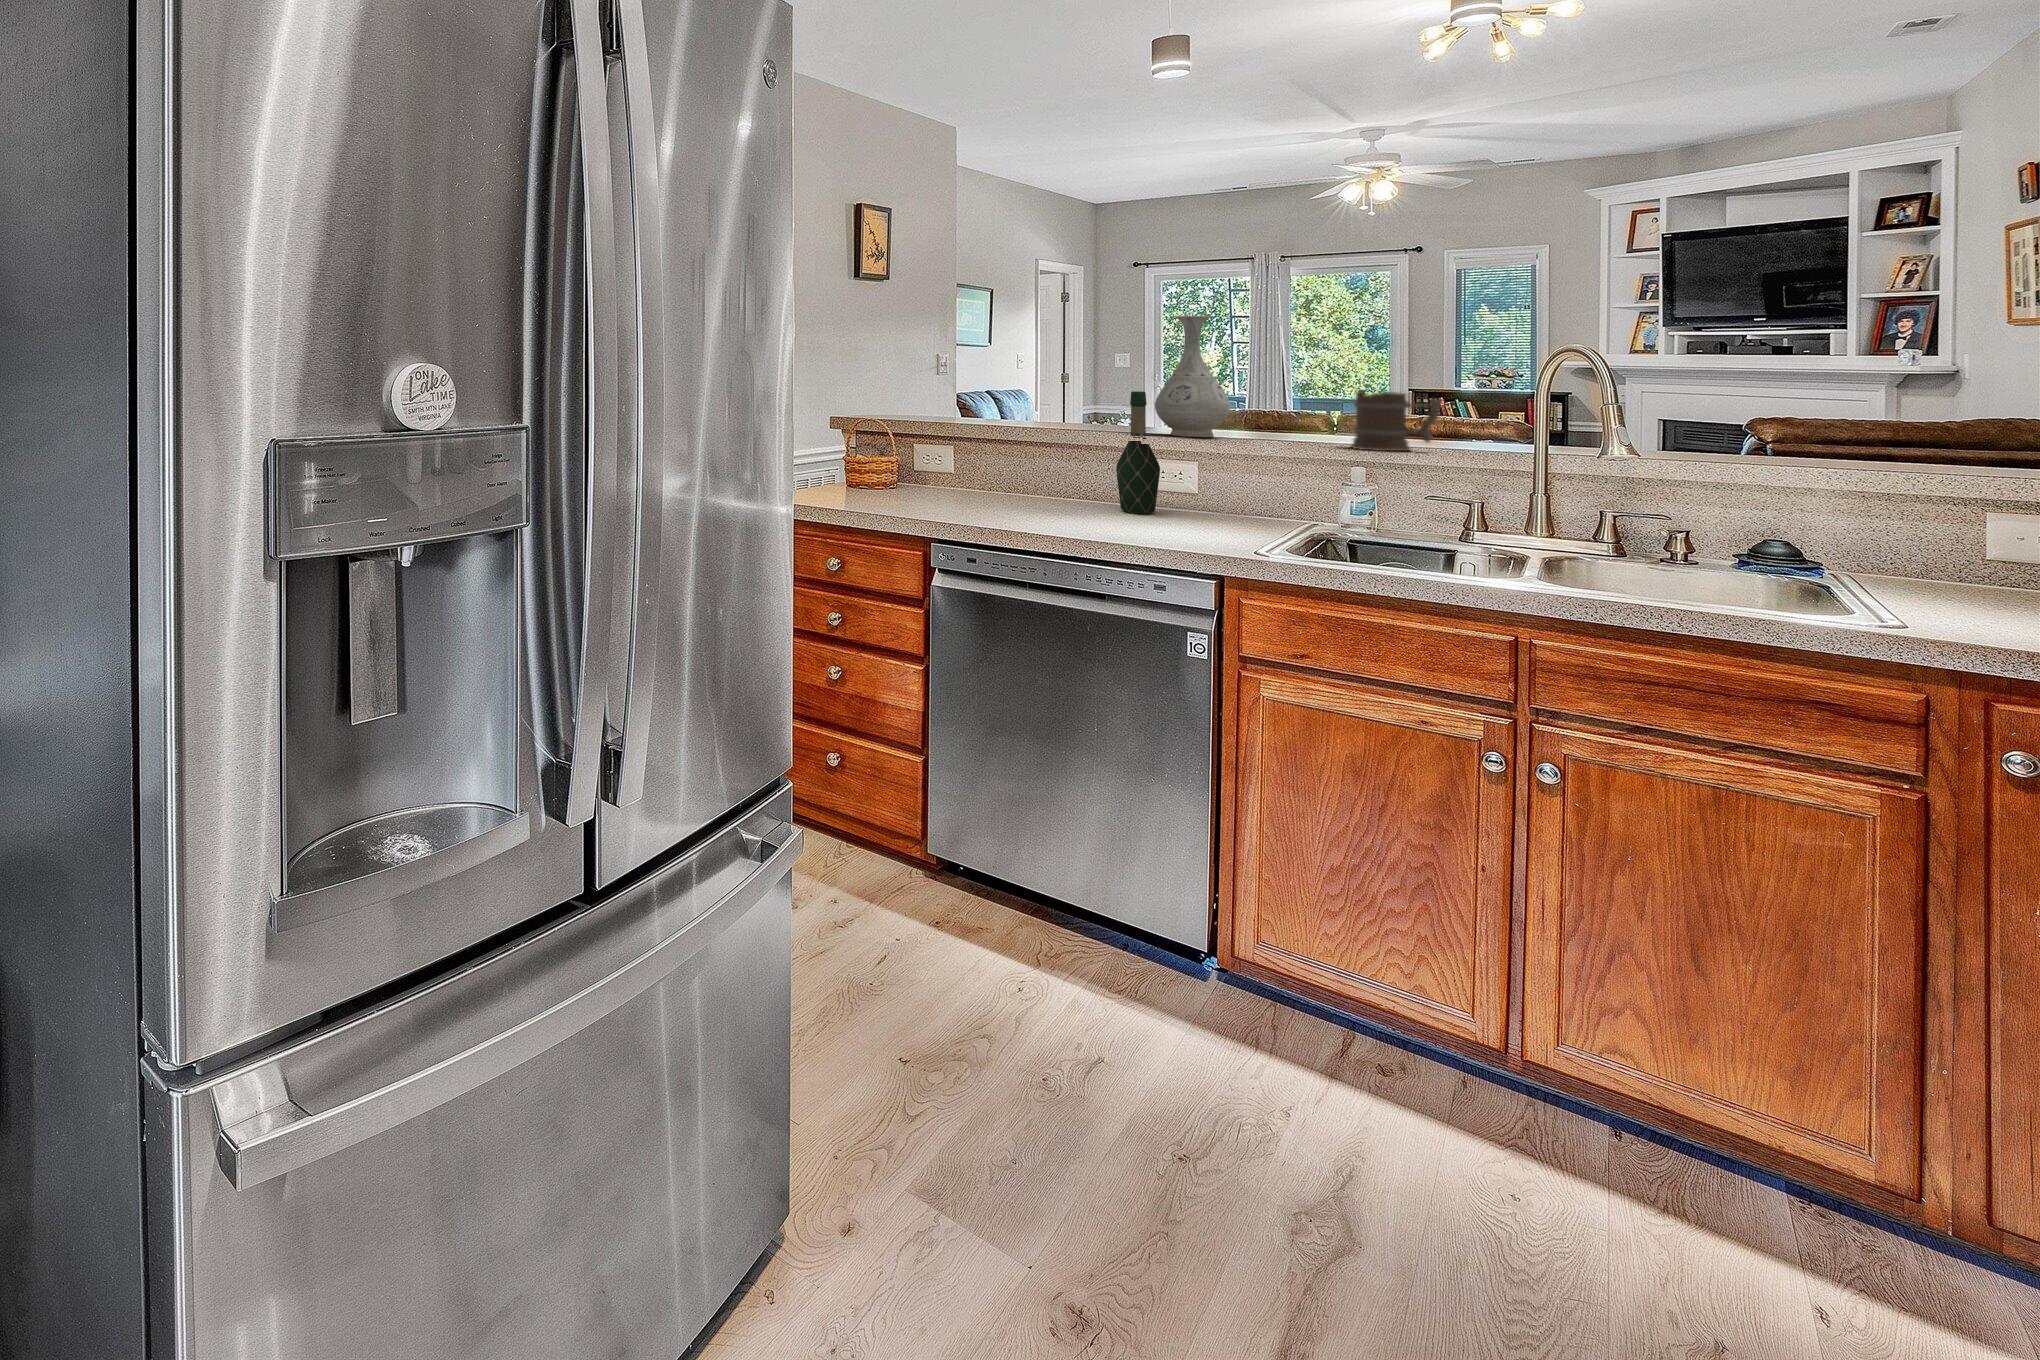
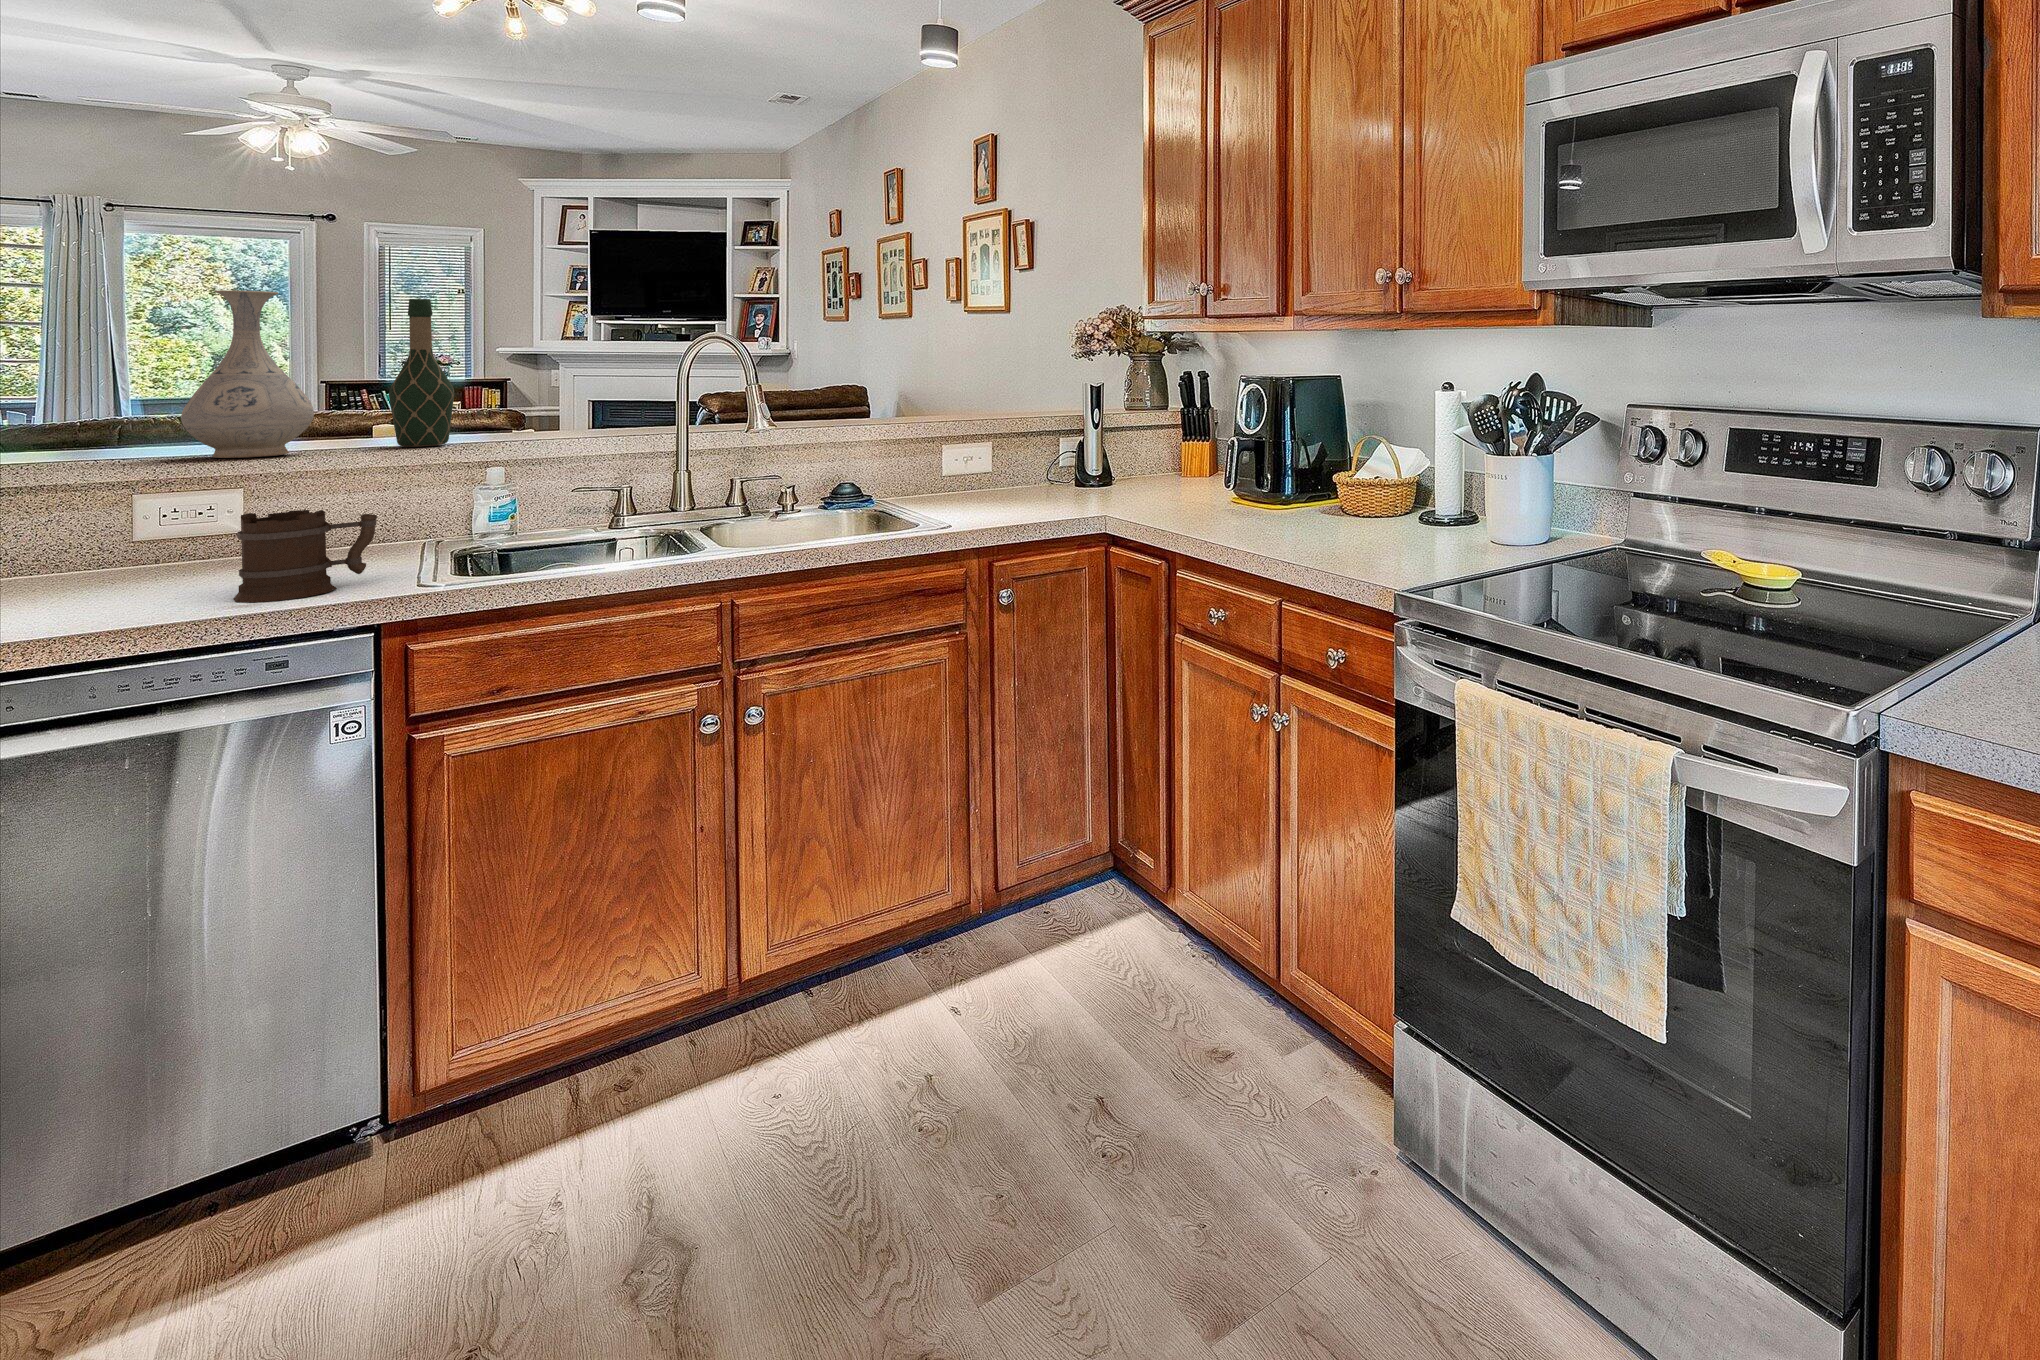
mug: present [1351,390,1441,451] -> present [233,510,377,603]
wine bottle: present [1116,391,1160,514] -> present [389,299,454,447]

